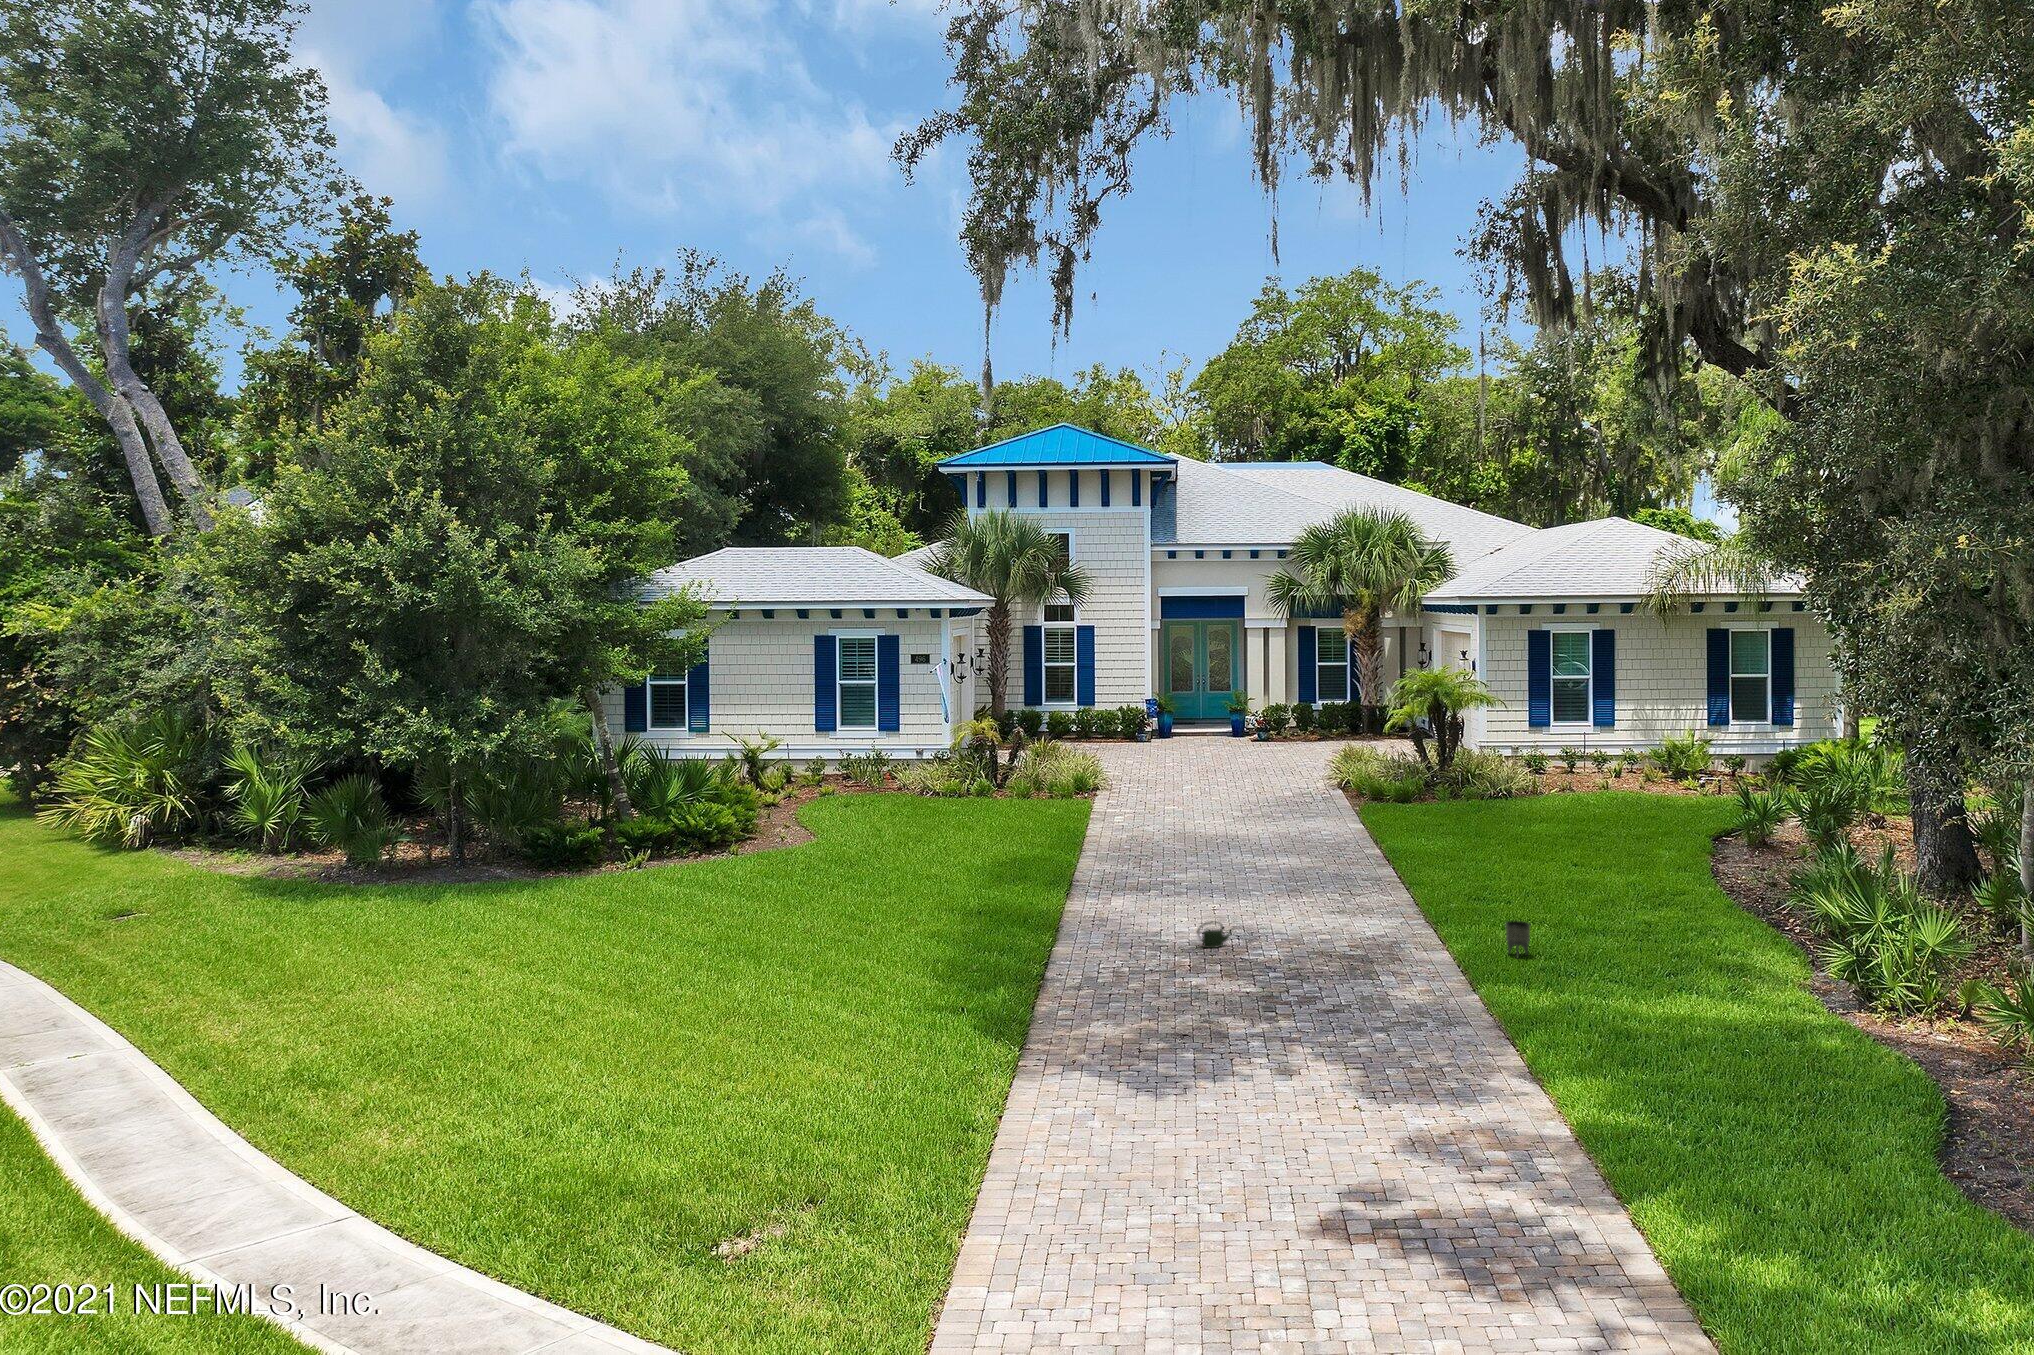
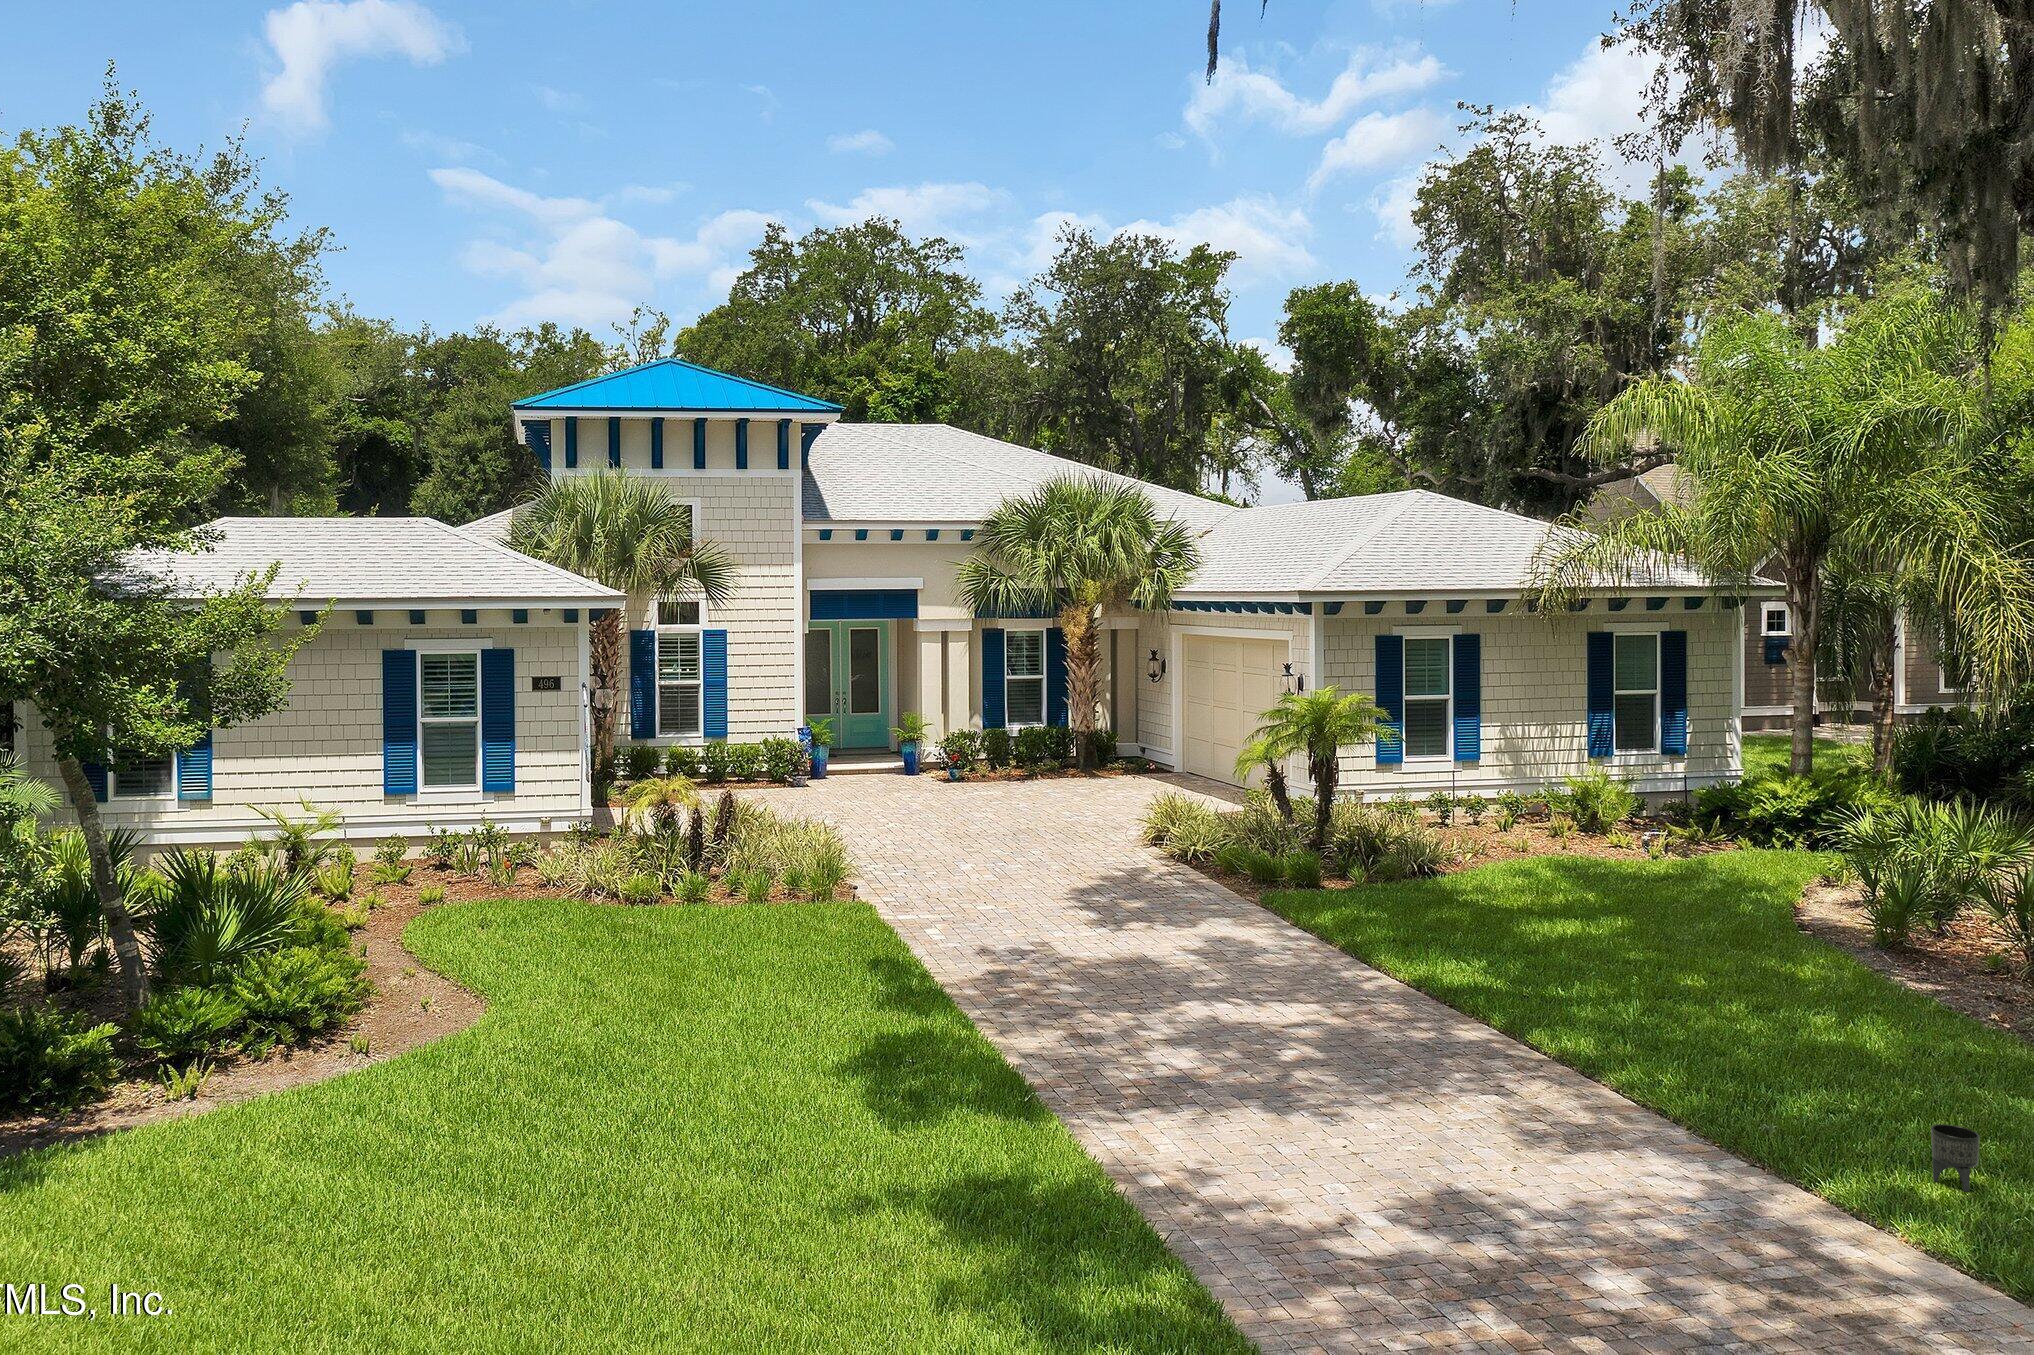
watering can: present [1197,922,1231,948] -> none [1483,1173,1529,1225]

